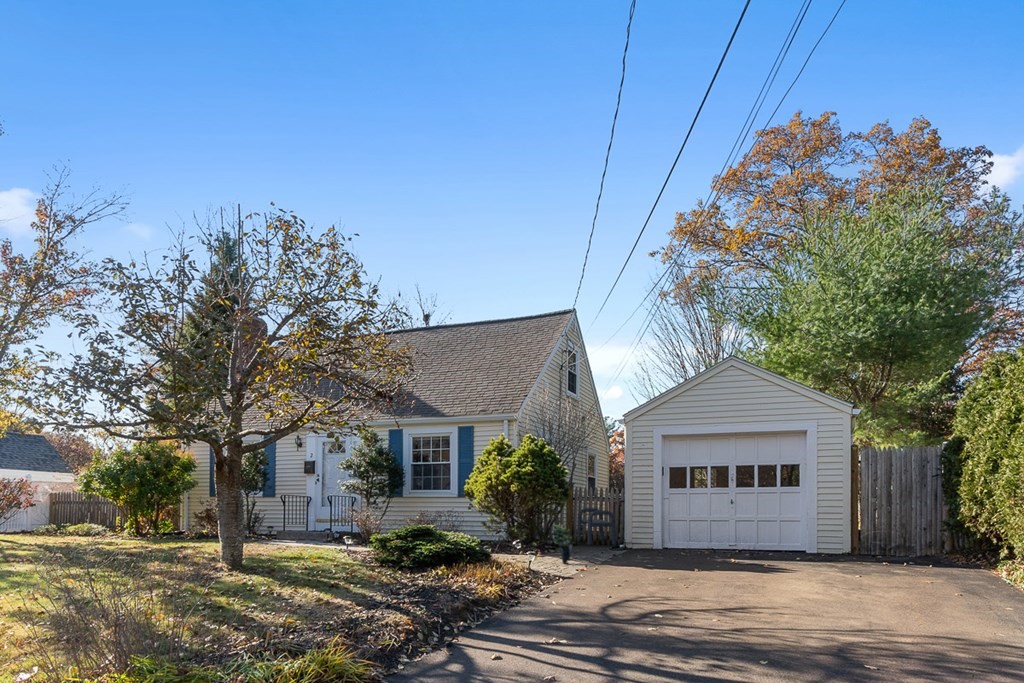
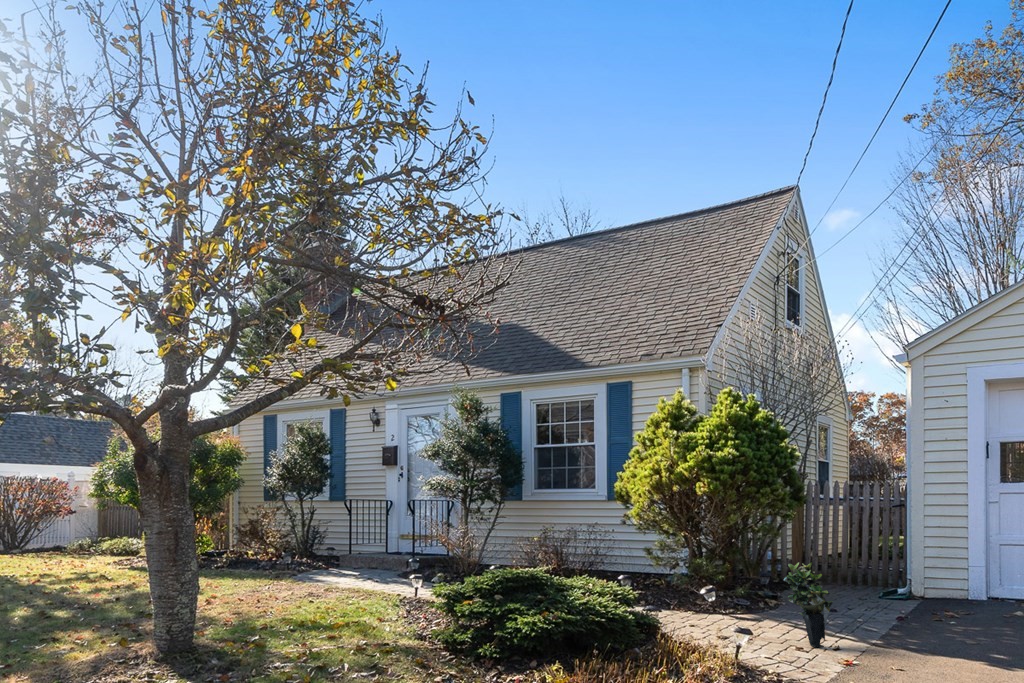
bench: present [577,508,616,545] -> none [823,520,903,591]

